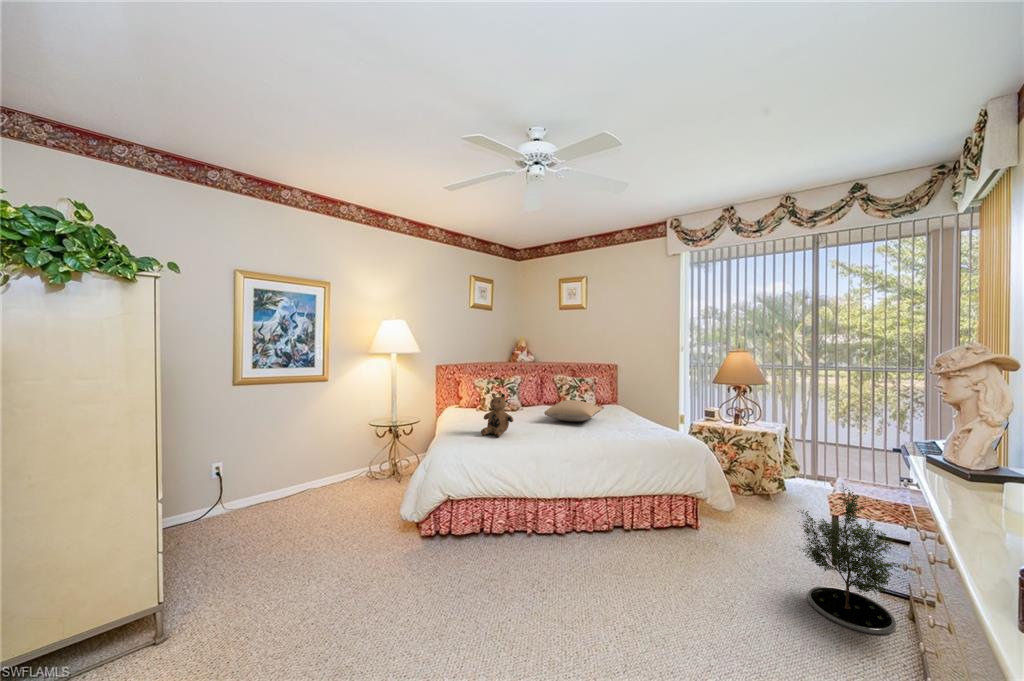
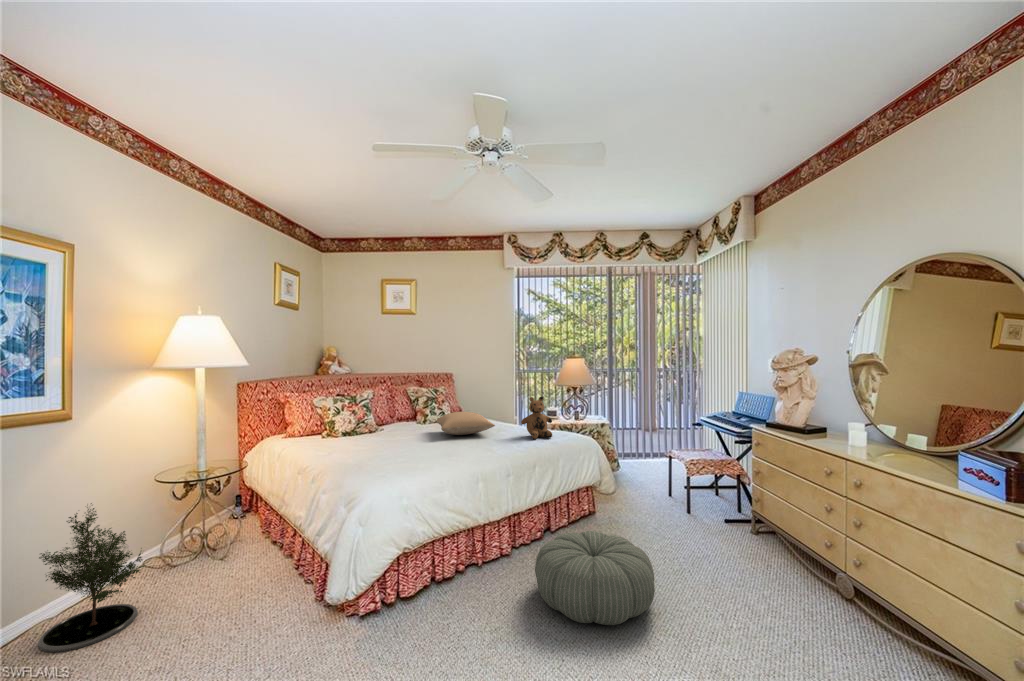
teddy bear: present [481,393,513,437] -> present [521,396,552,439]
potted tree: present [798,487,902,634] -> present [38,503,146,652]
pouf: none [522,528,641,629] -> present [535,531,655,625]

